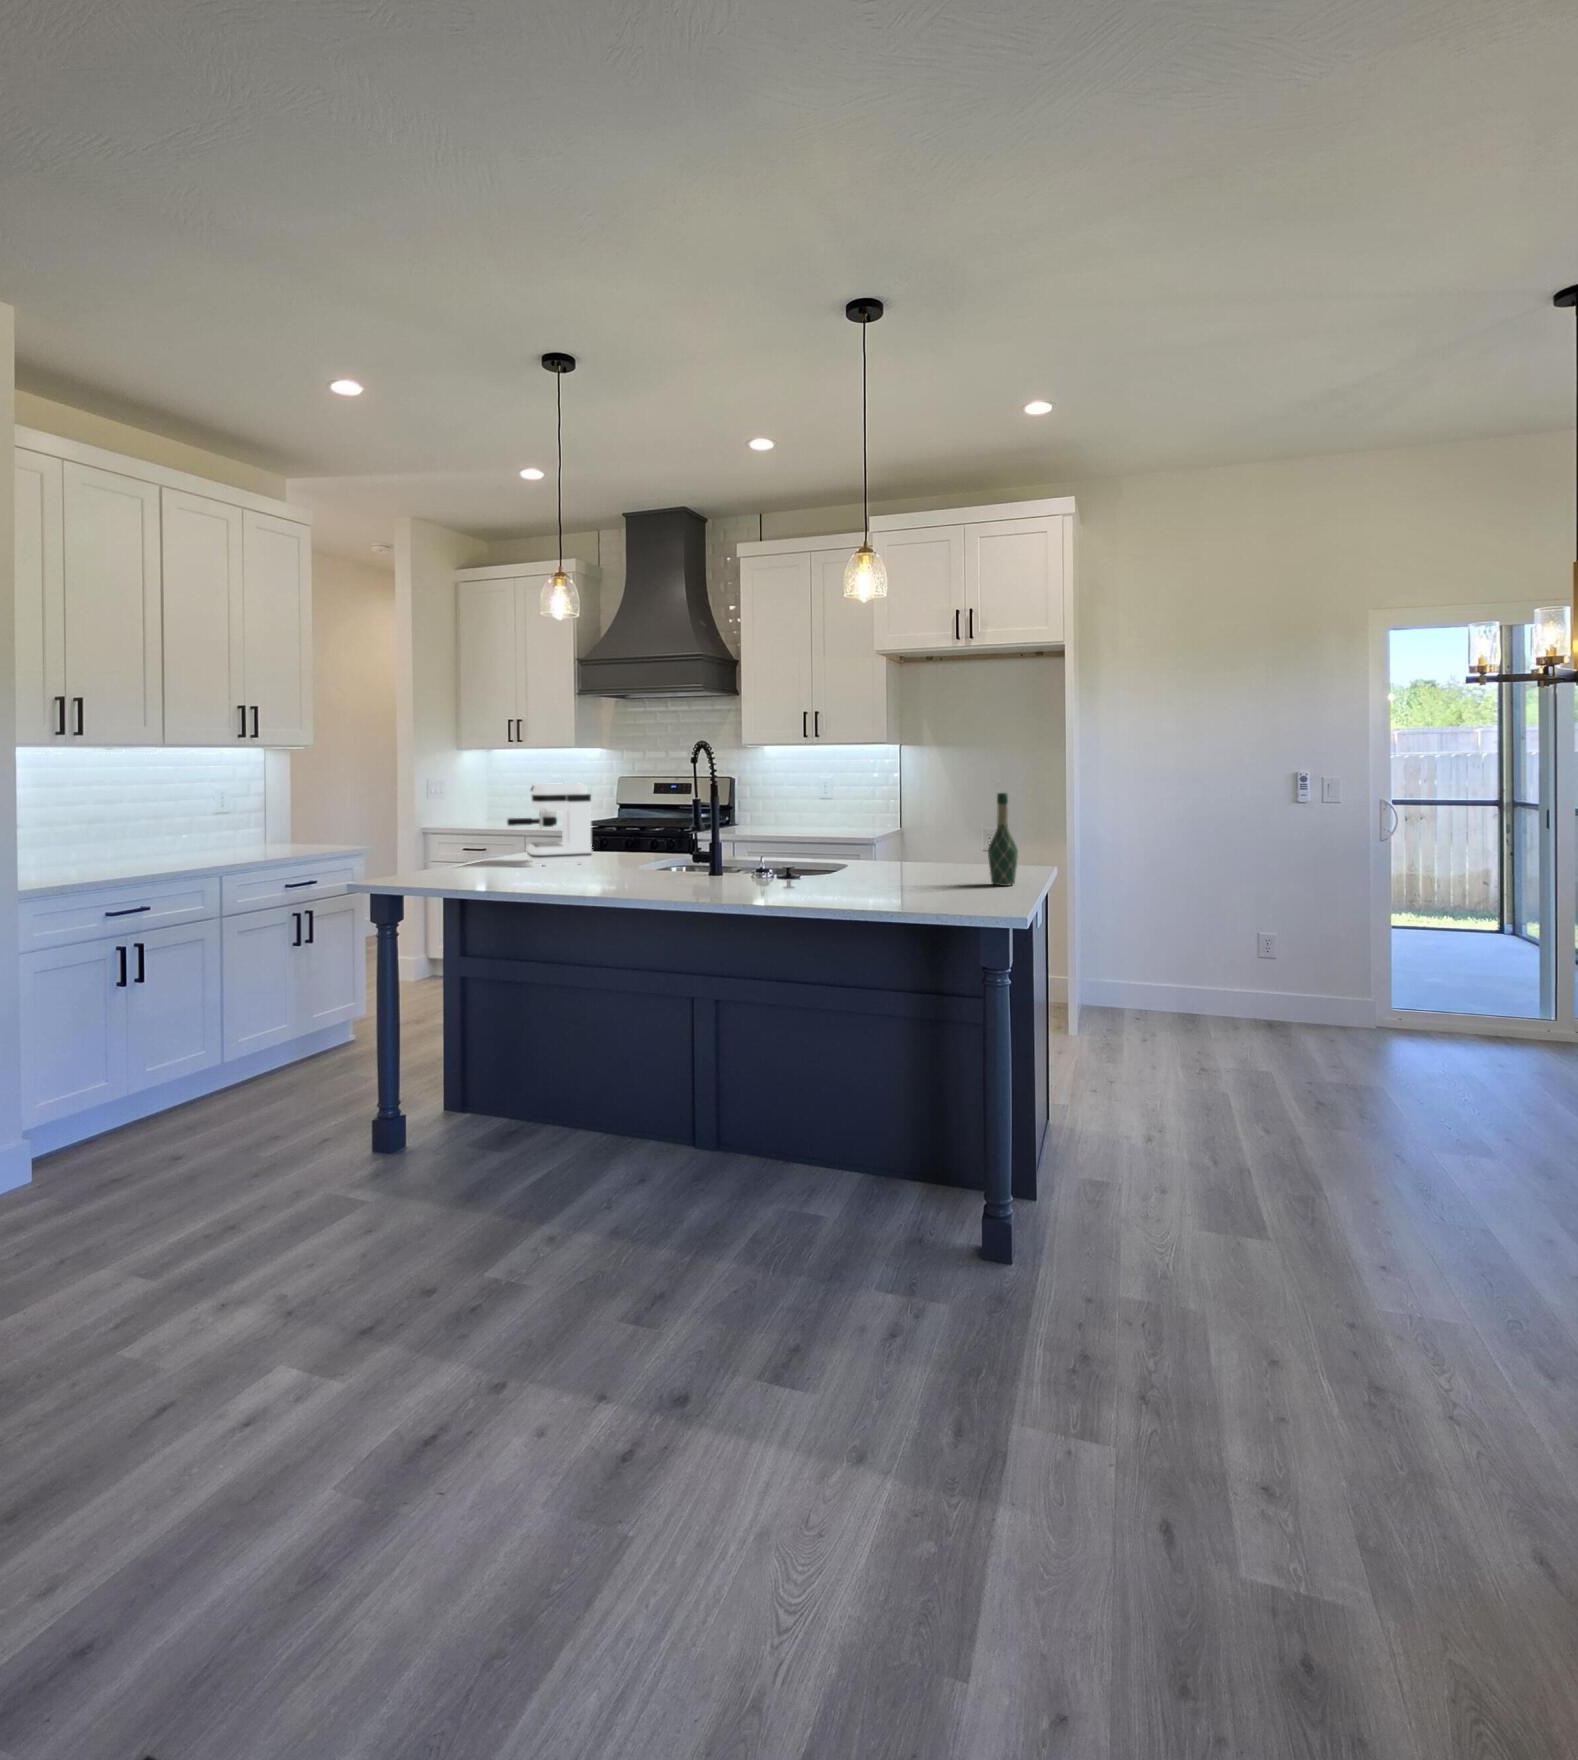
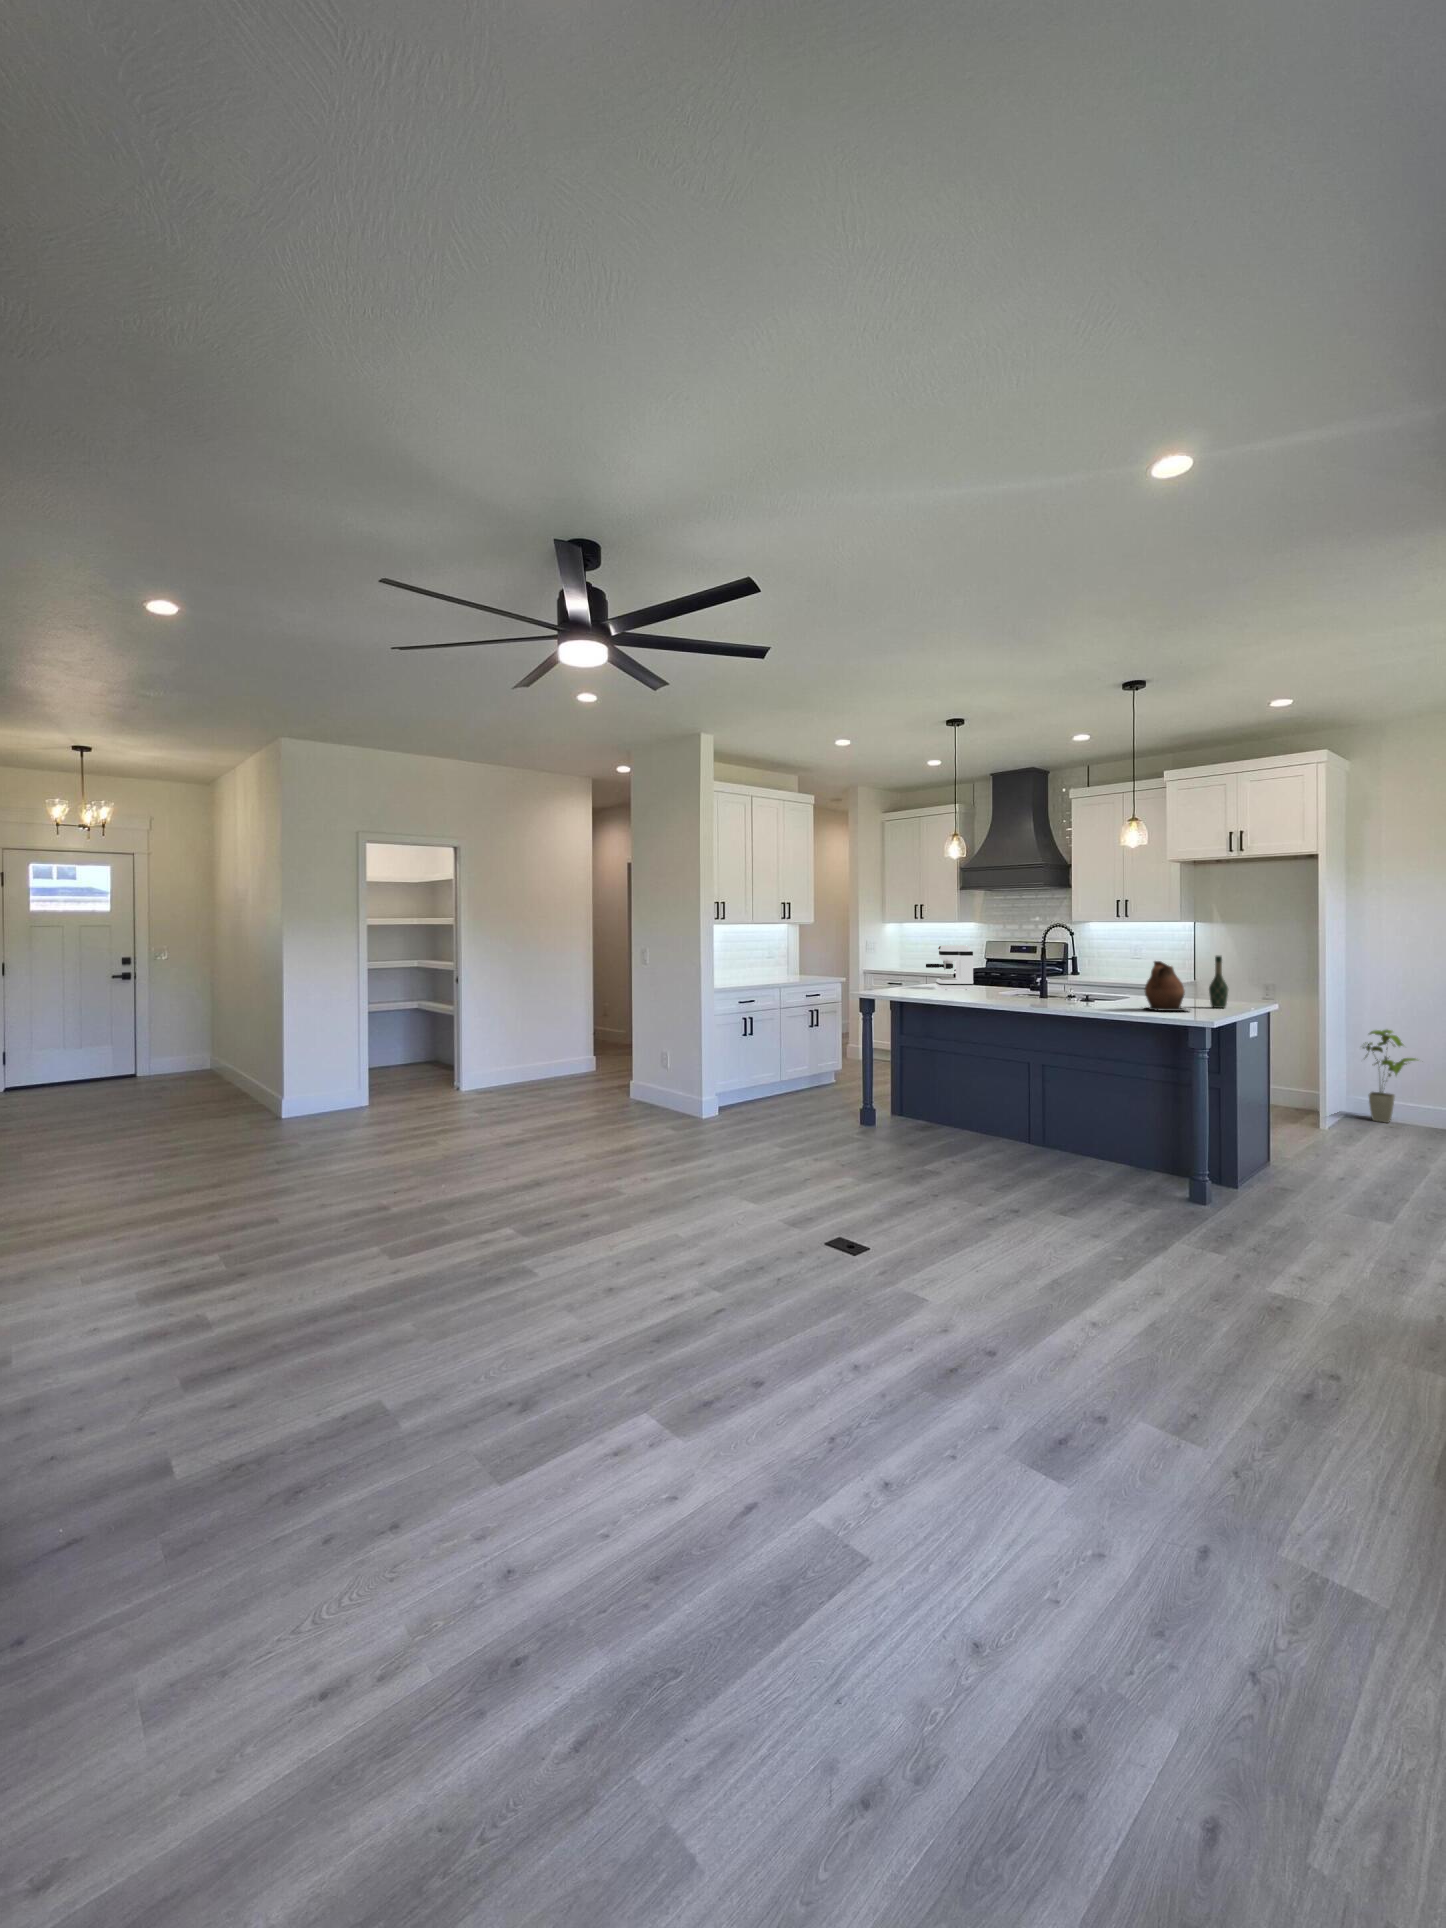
ceramic pitcher: none [888,805,978,900] -> present [1145,961,1188,1011]
house plant: none [1106,890,1179,1018] -> present [1363,1030,1416,1123]

